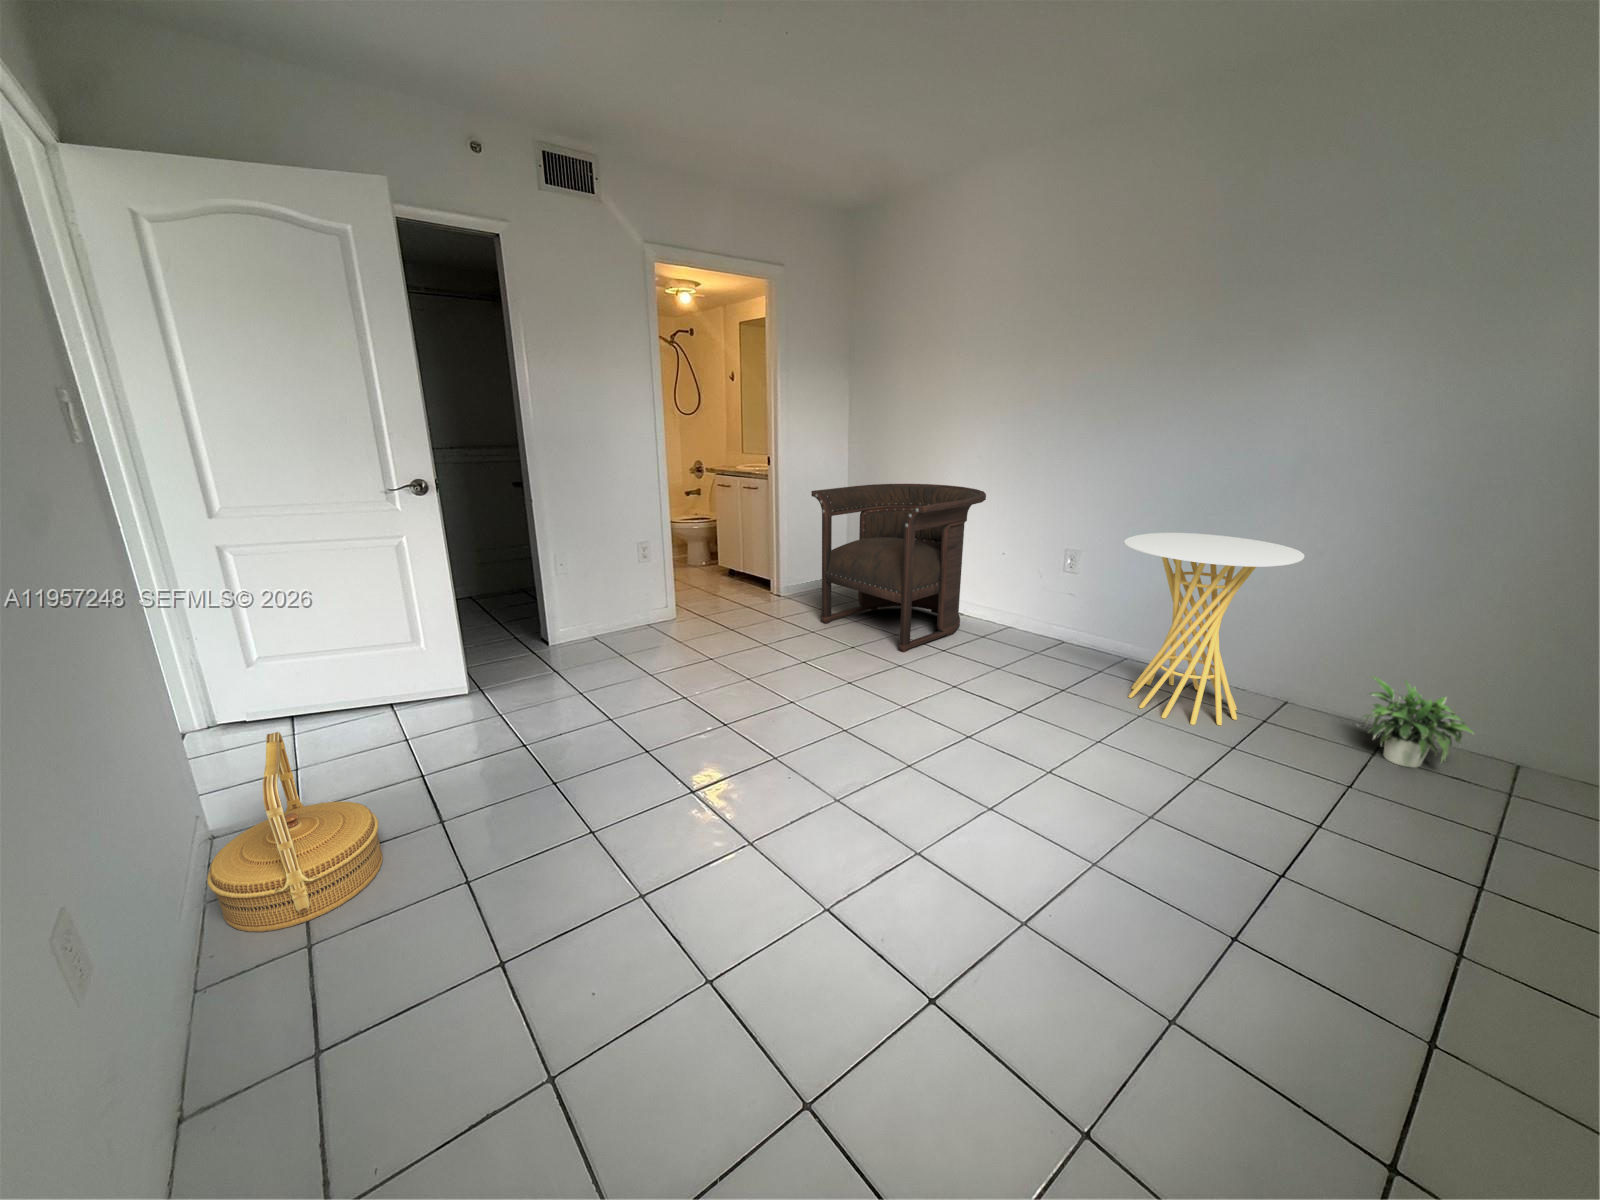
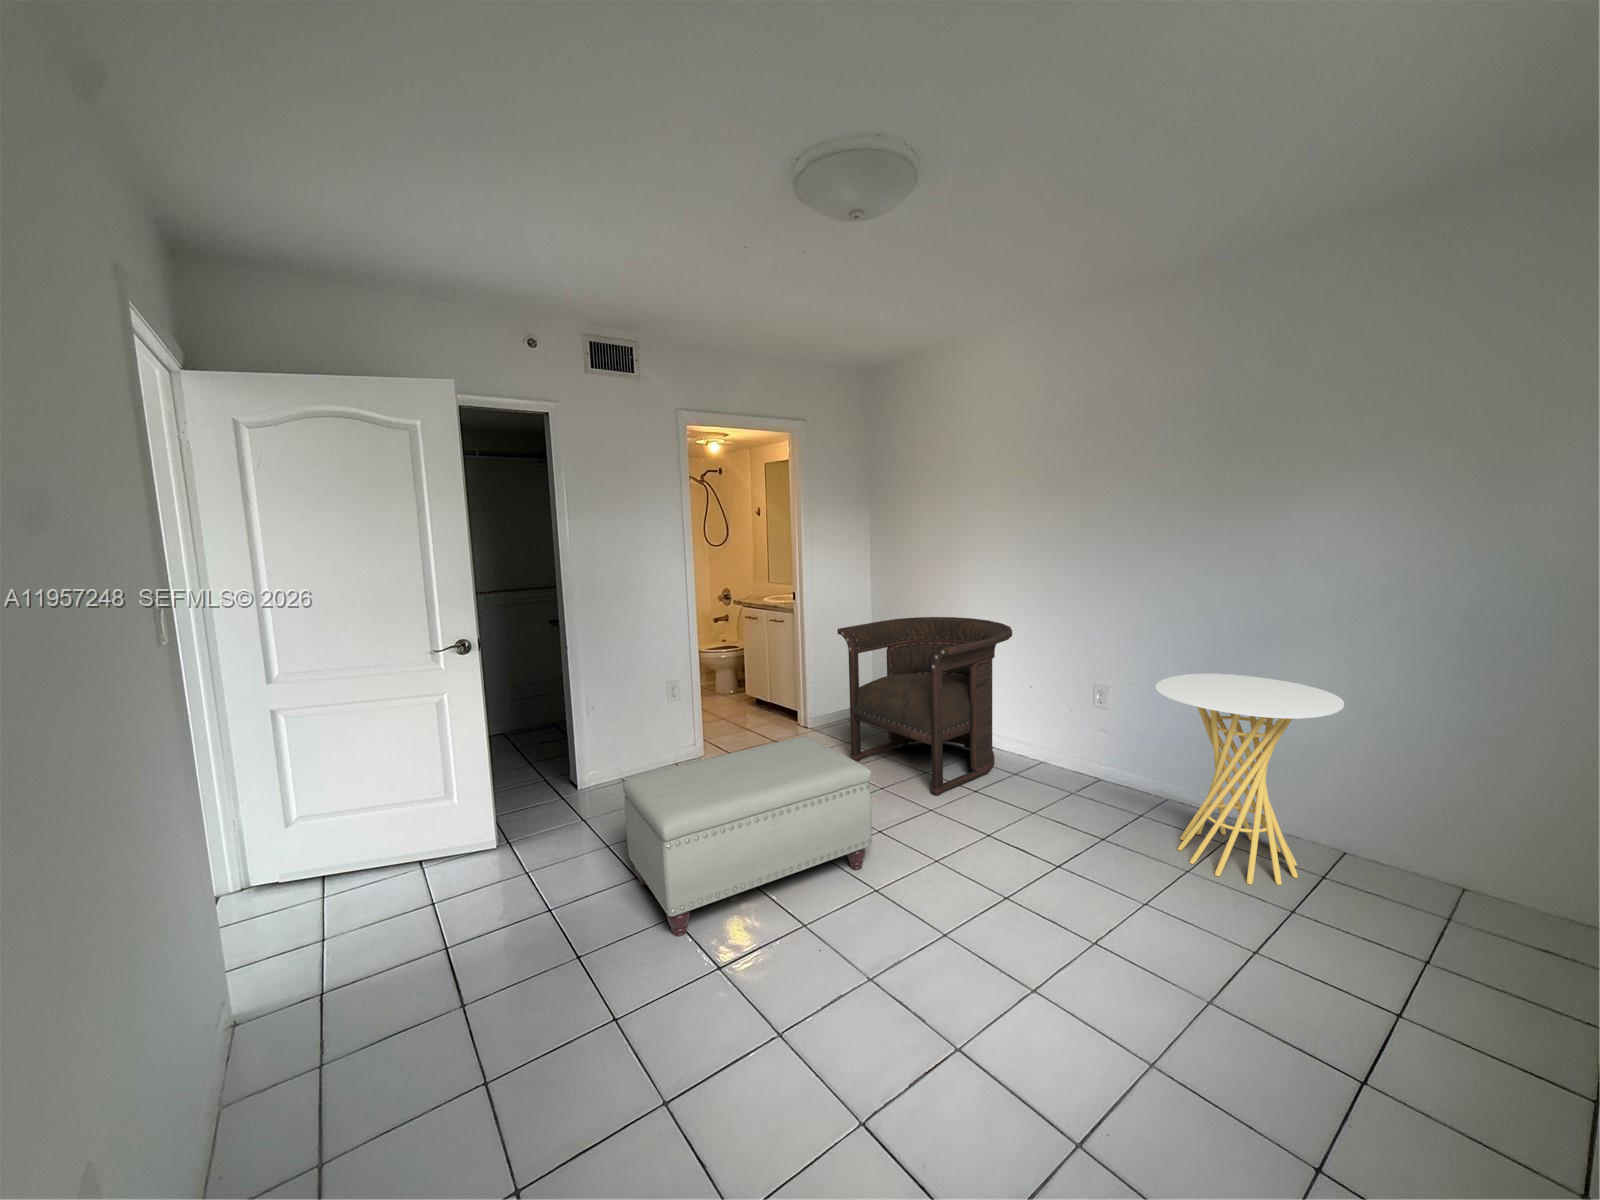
ottoman: none [594,589,843,766] -> present [622,737,872,937]
potted plant: present [1362,676,1473,768] -> none [1430,832,1561,939]
woven basket: present [207,732,382,932] -> none [231,914,403,1141]

